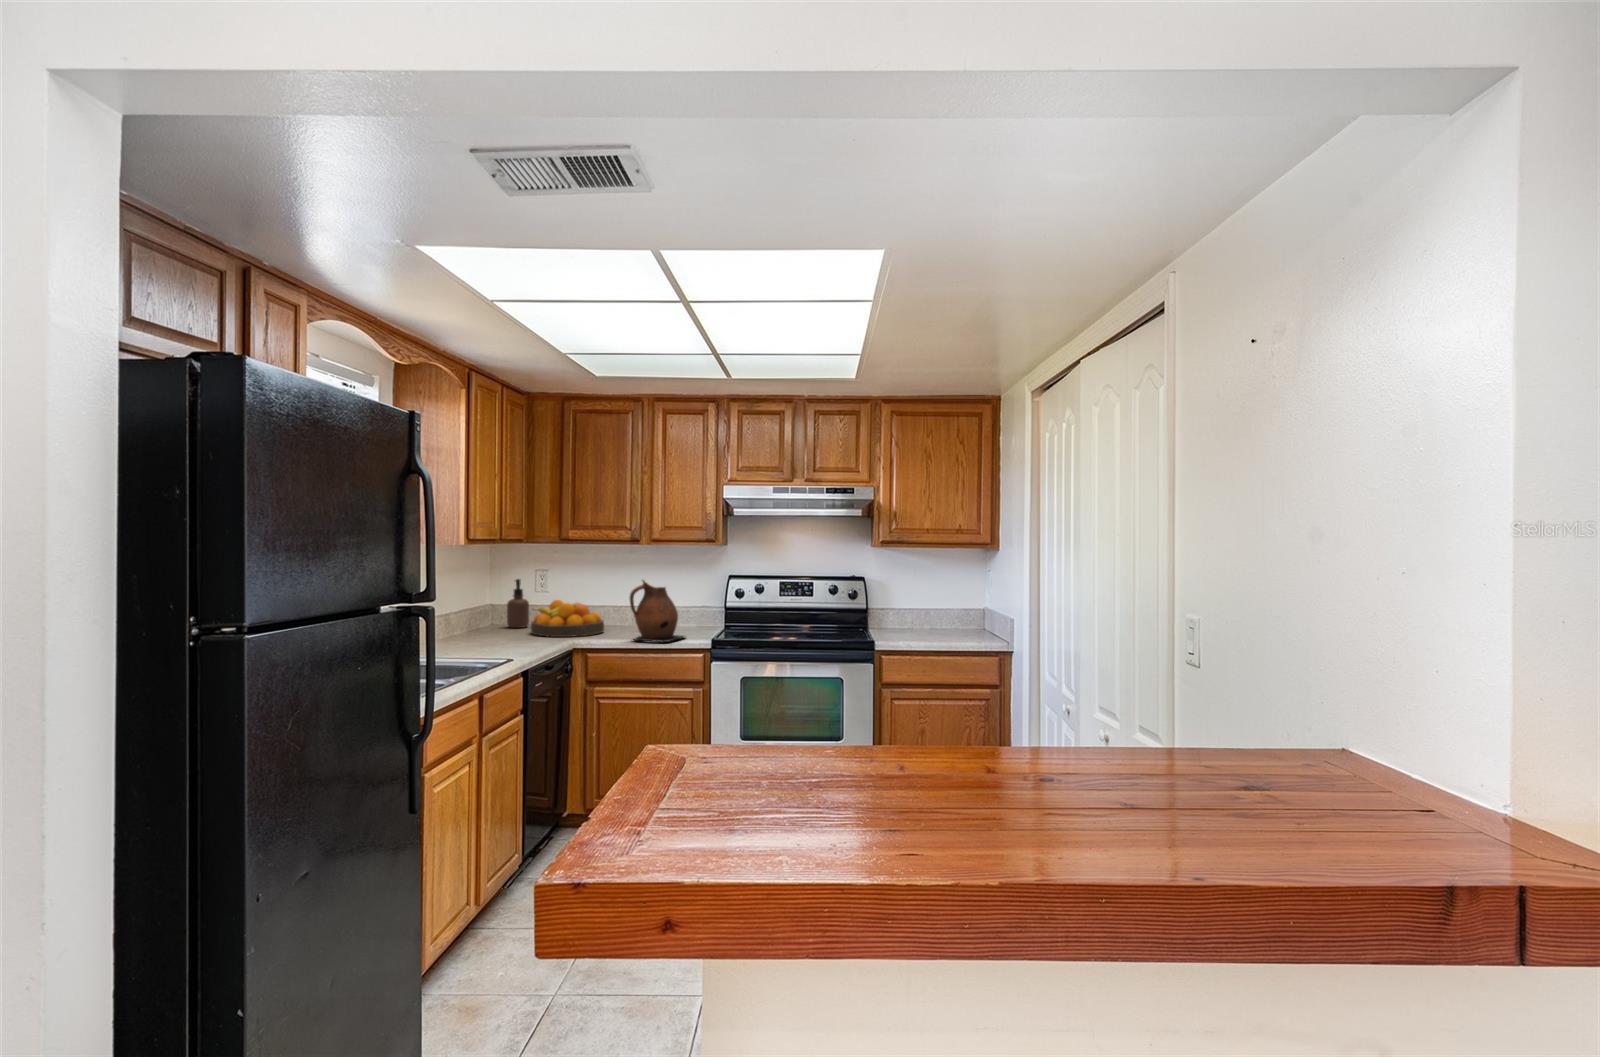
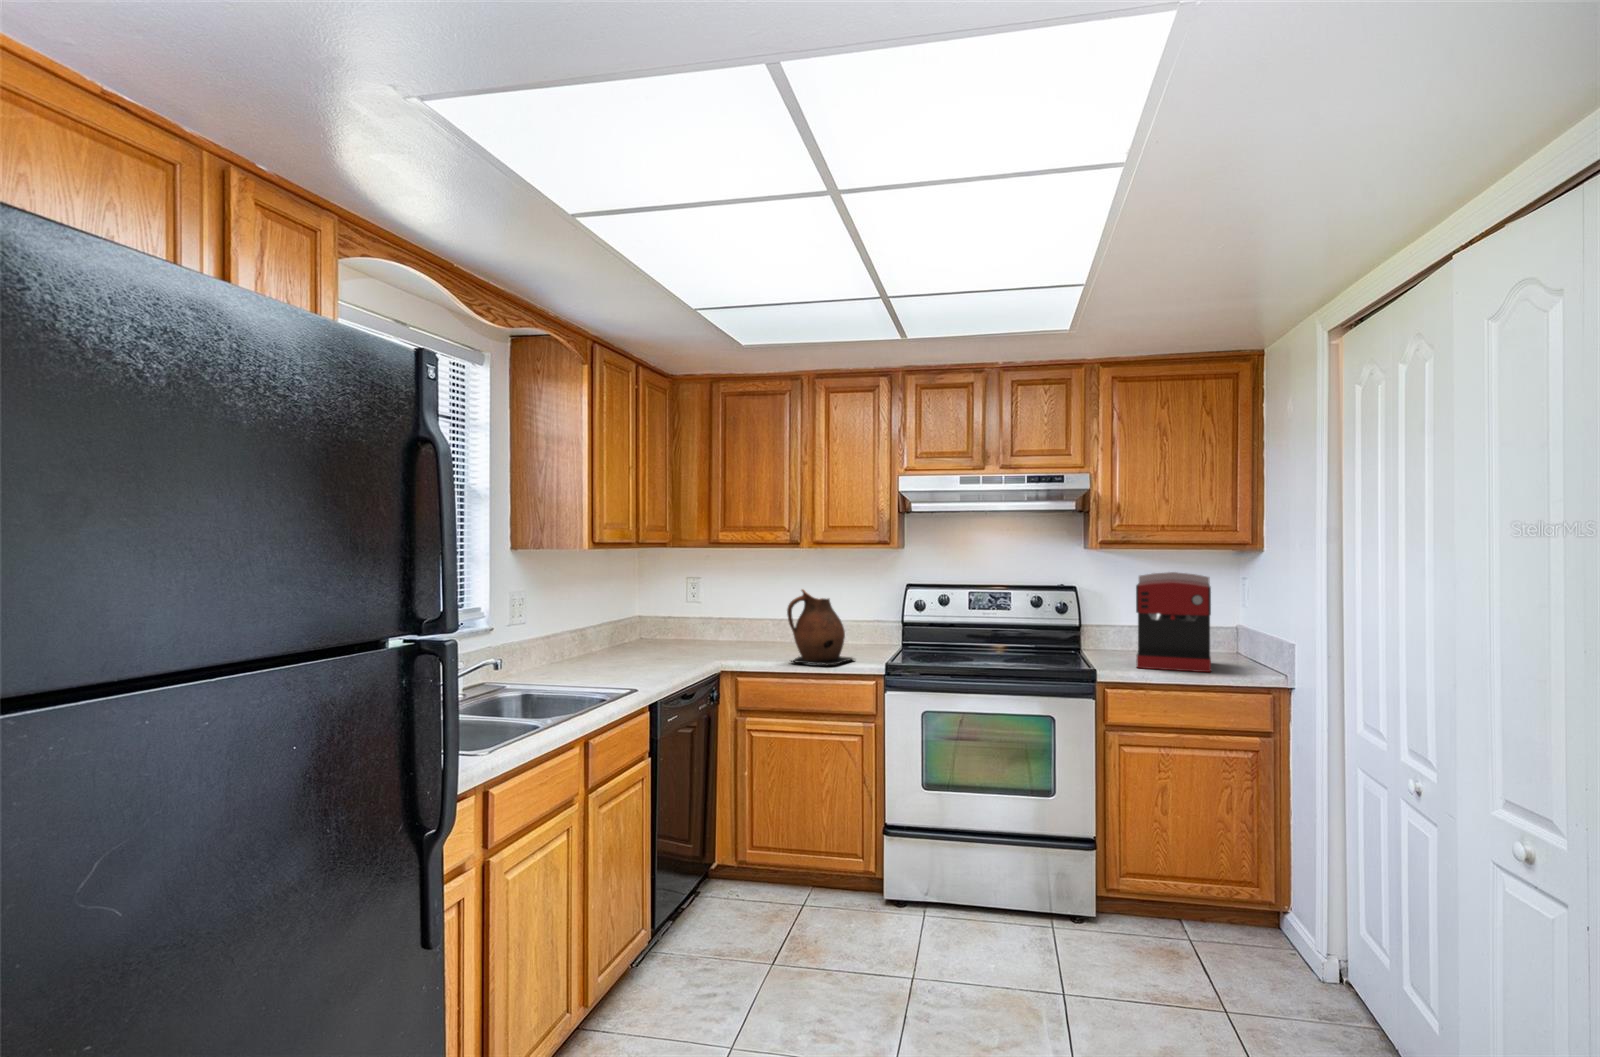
coffee maker: none [906,565,961,641] -> present [1136,572,1211,672]
soap dispenser: present [507,579,529,628] -> none [653,588,677,644]
fruit bowl: present [531,600,604,637] -> none [677,612,759,656]

